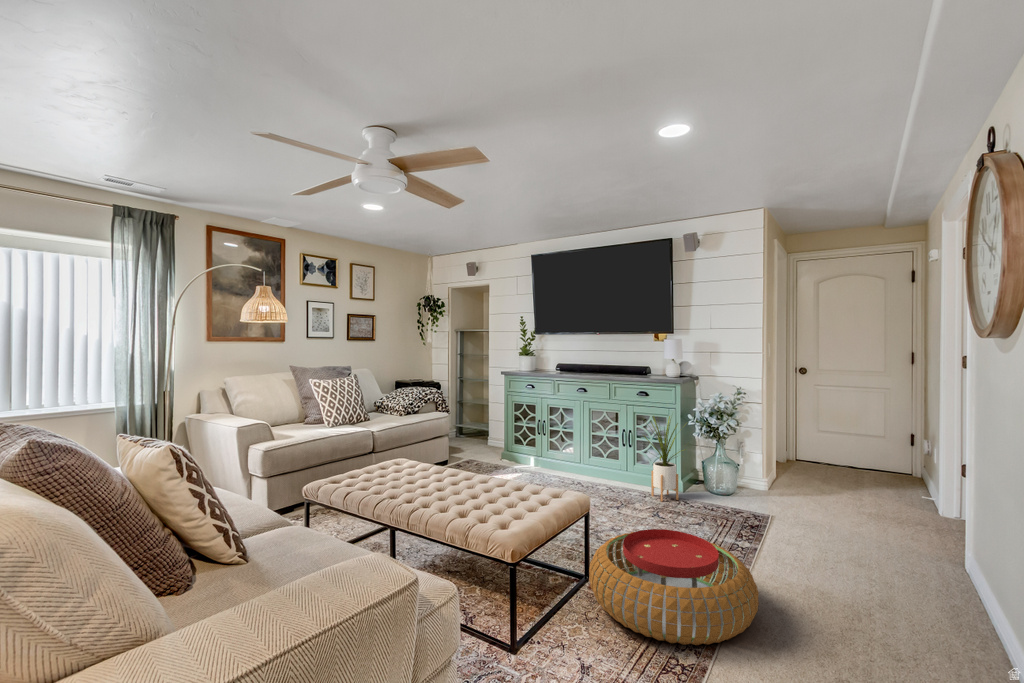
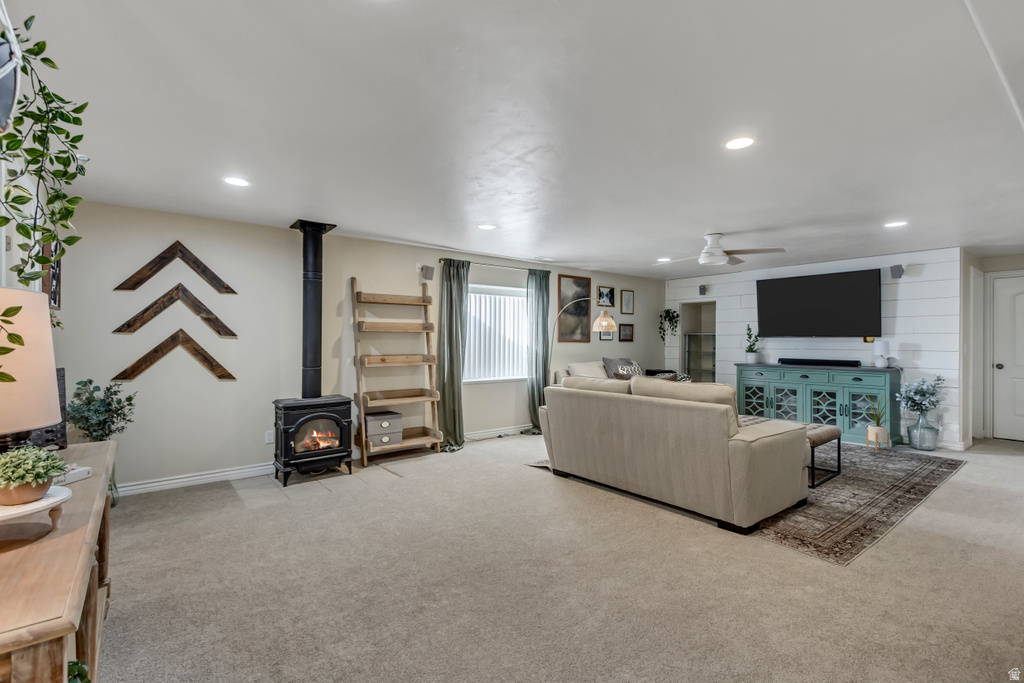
pouf: present [589,529,759,645] -> none [846,449,960,498]

